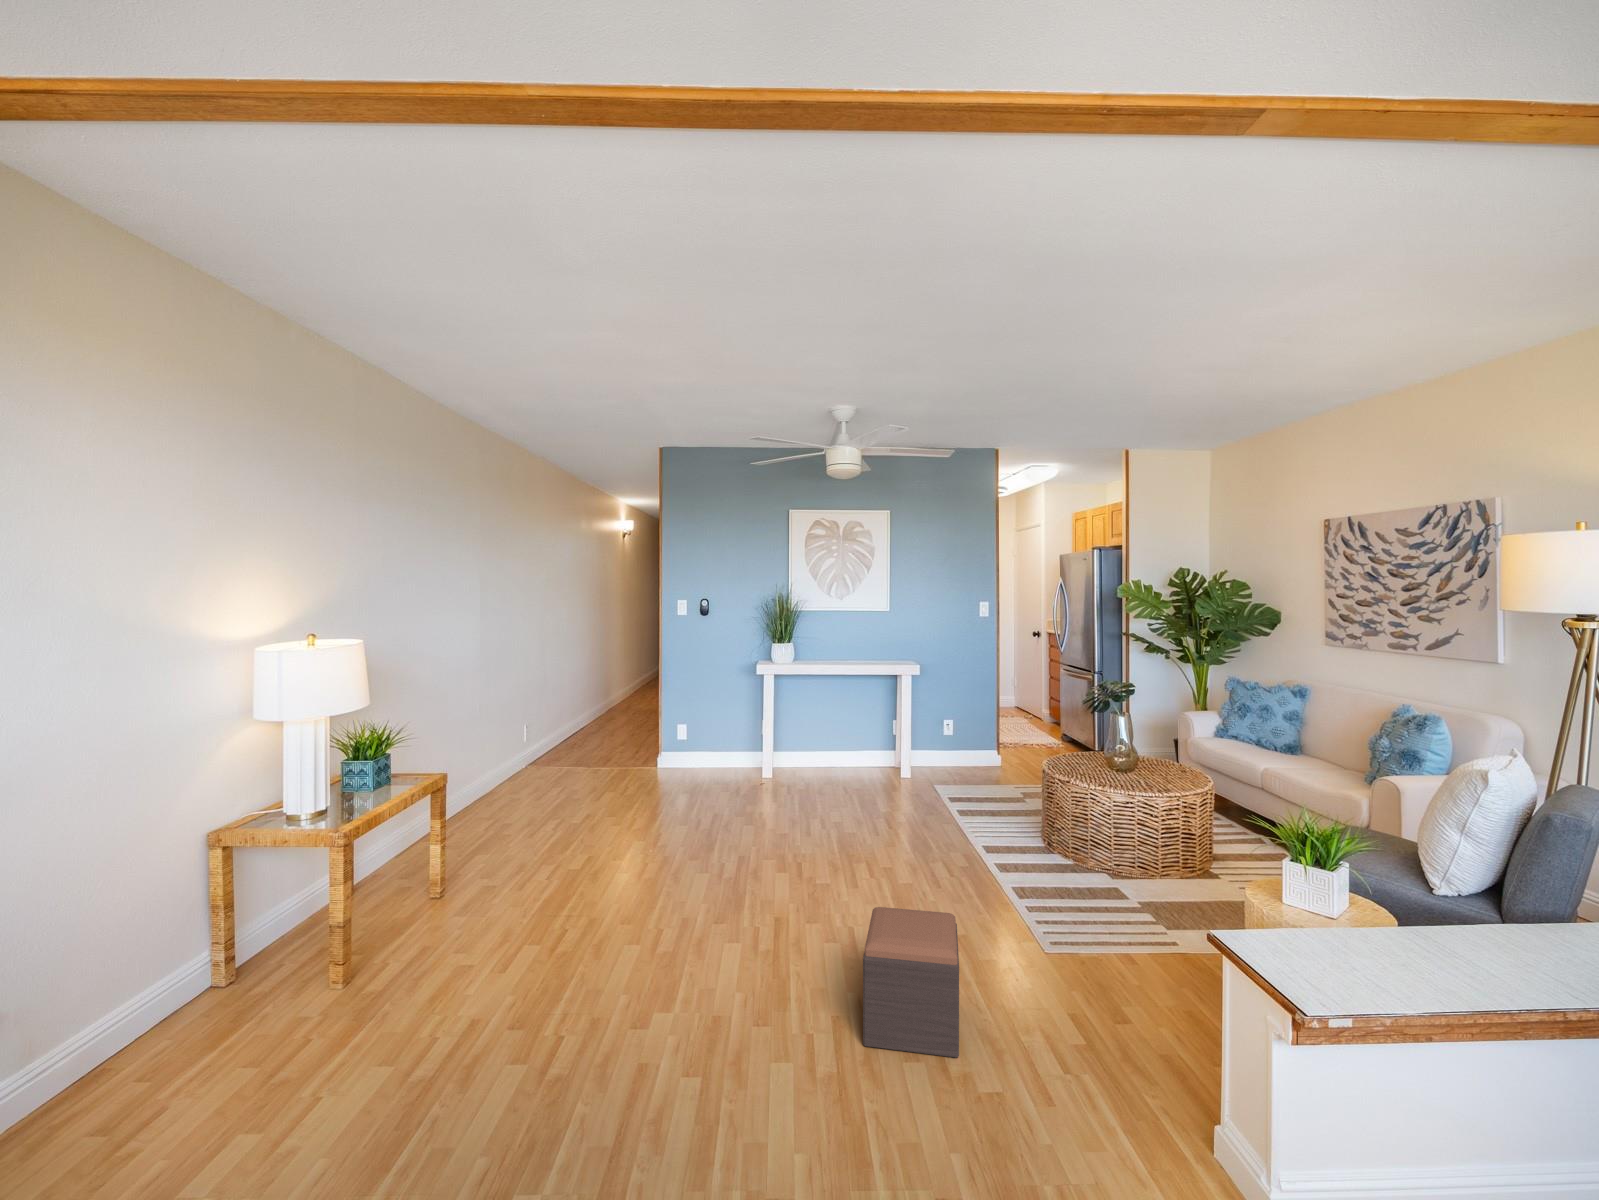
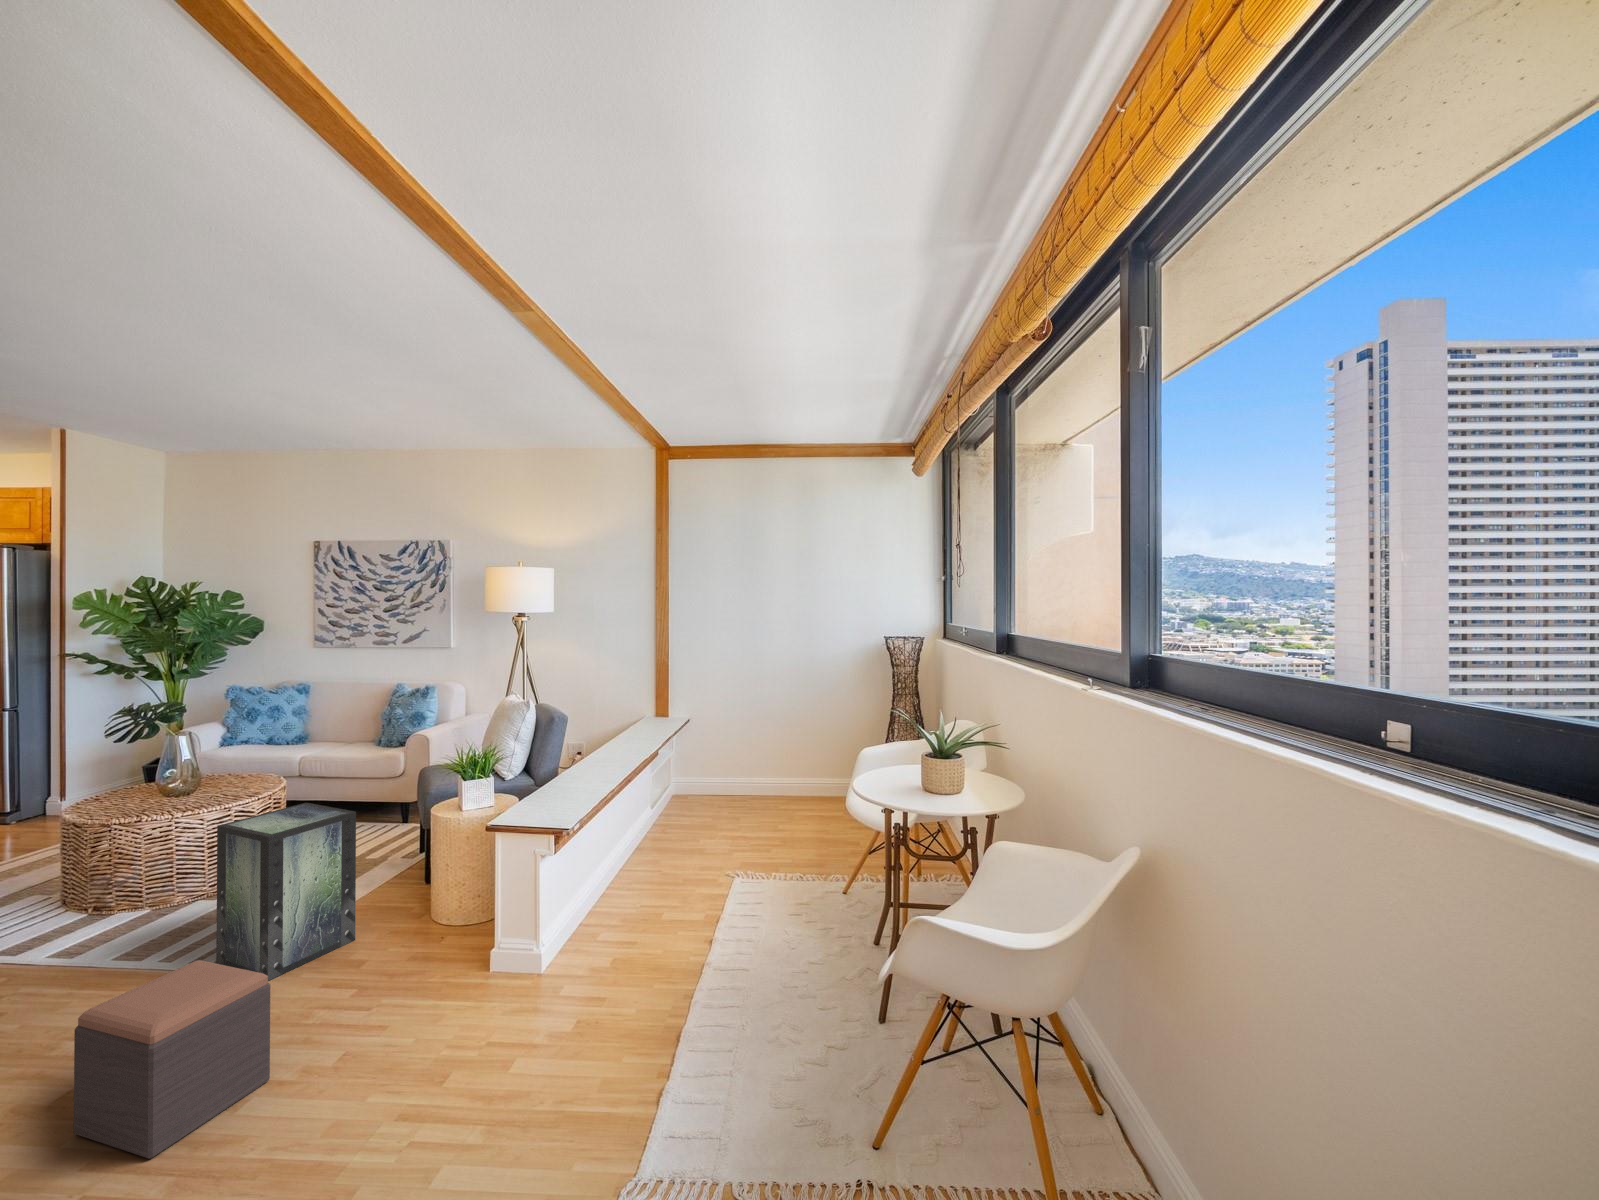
storage box: none [1054,806,1156,991] -> present [216,803,356,981]

